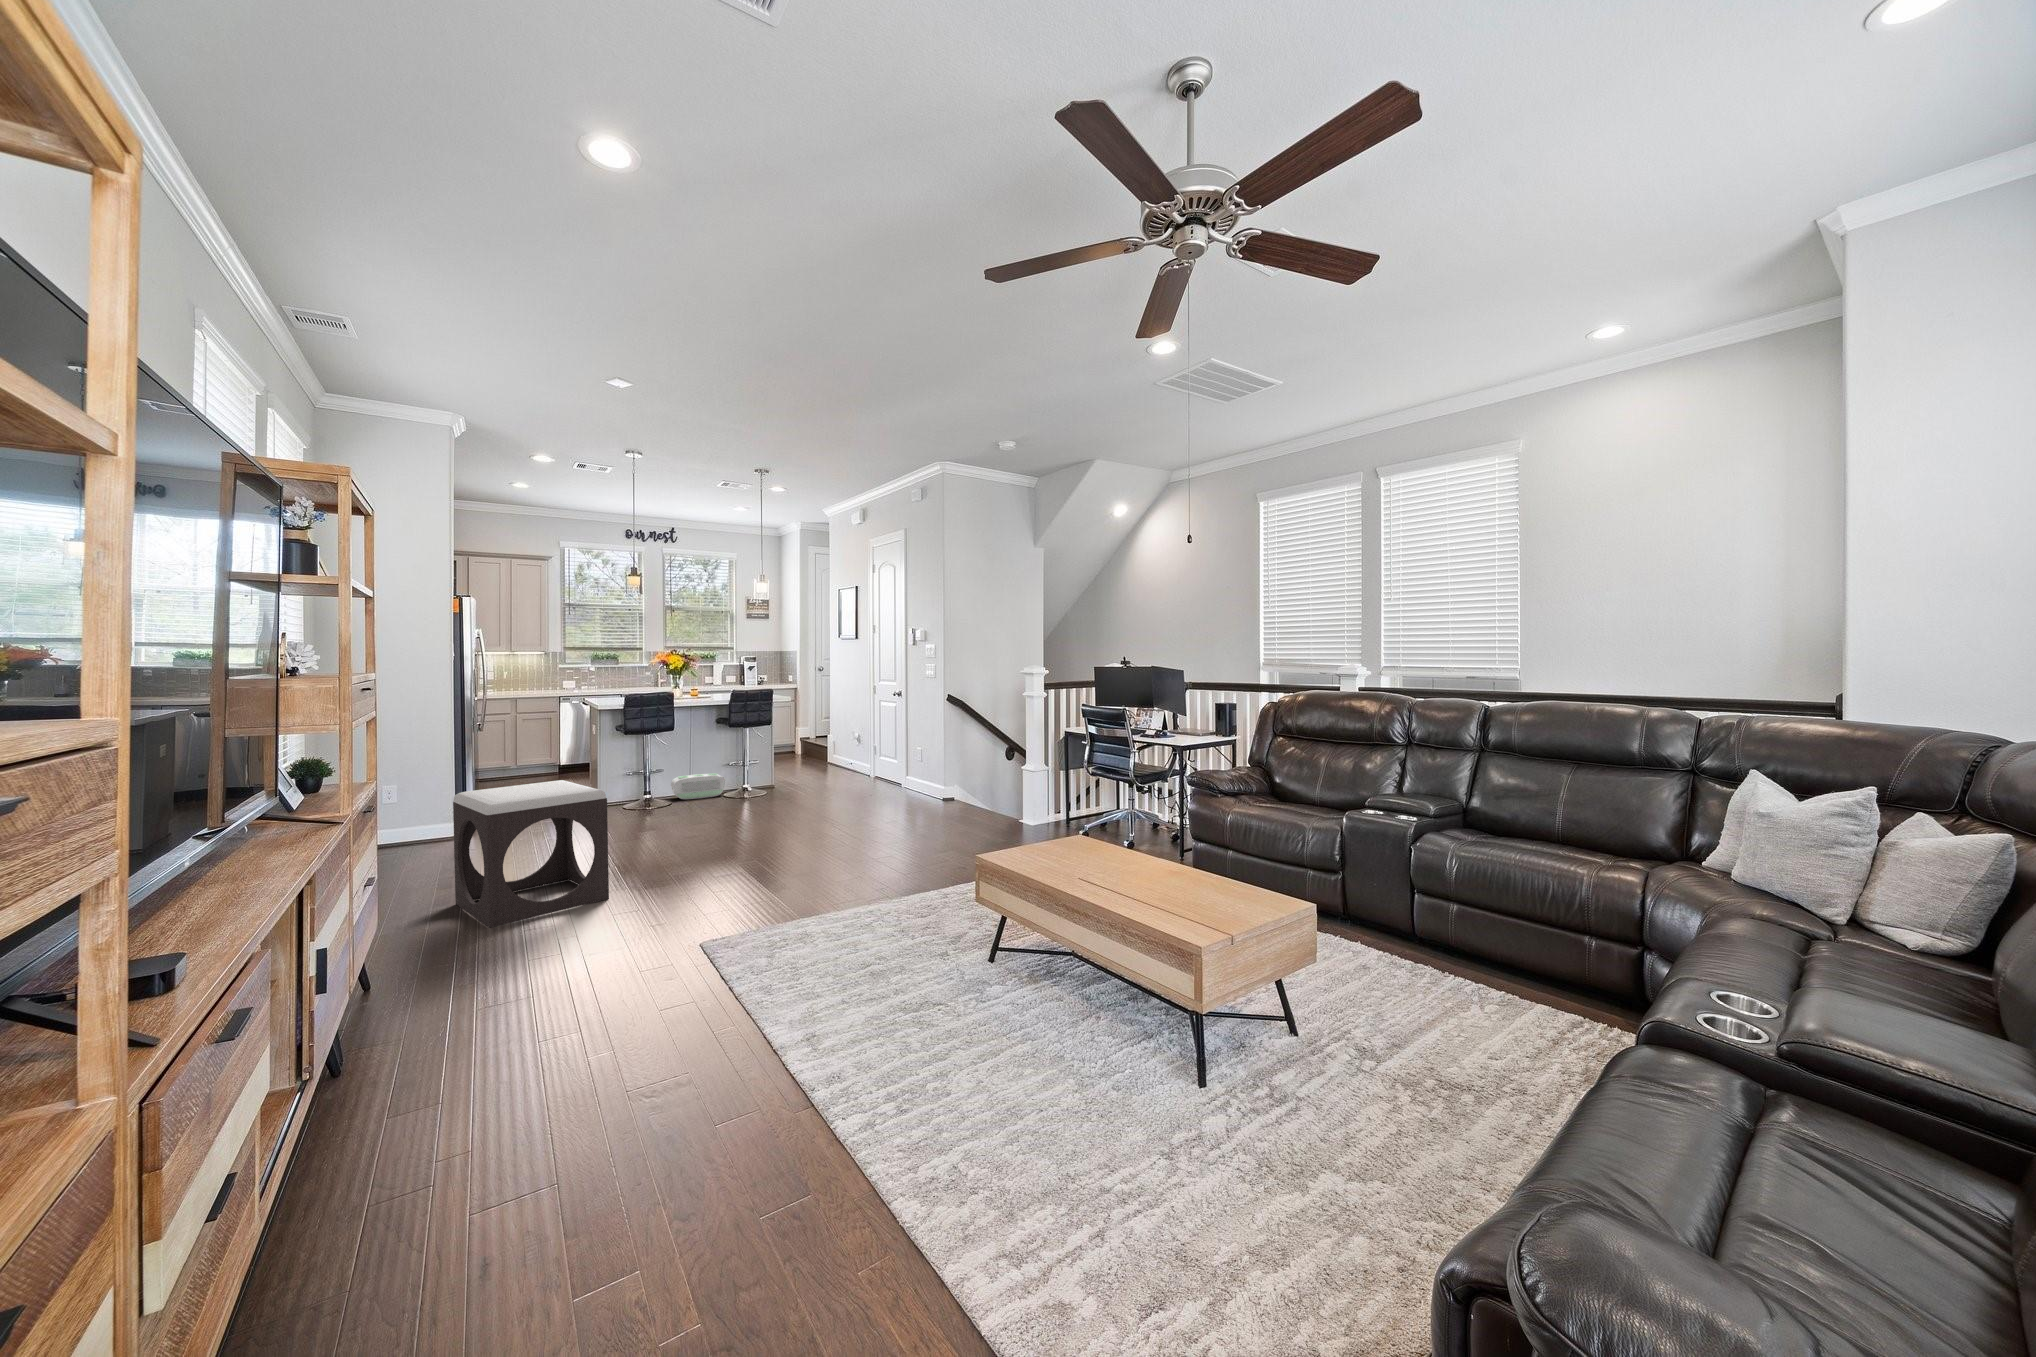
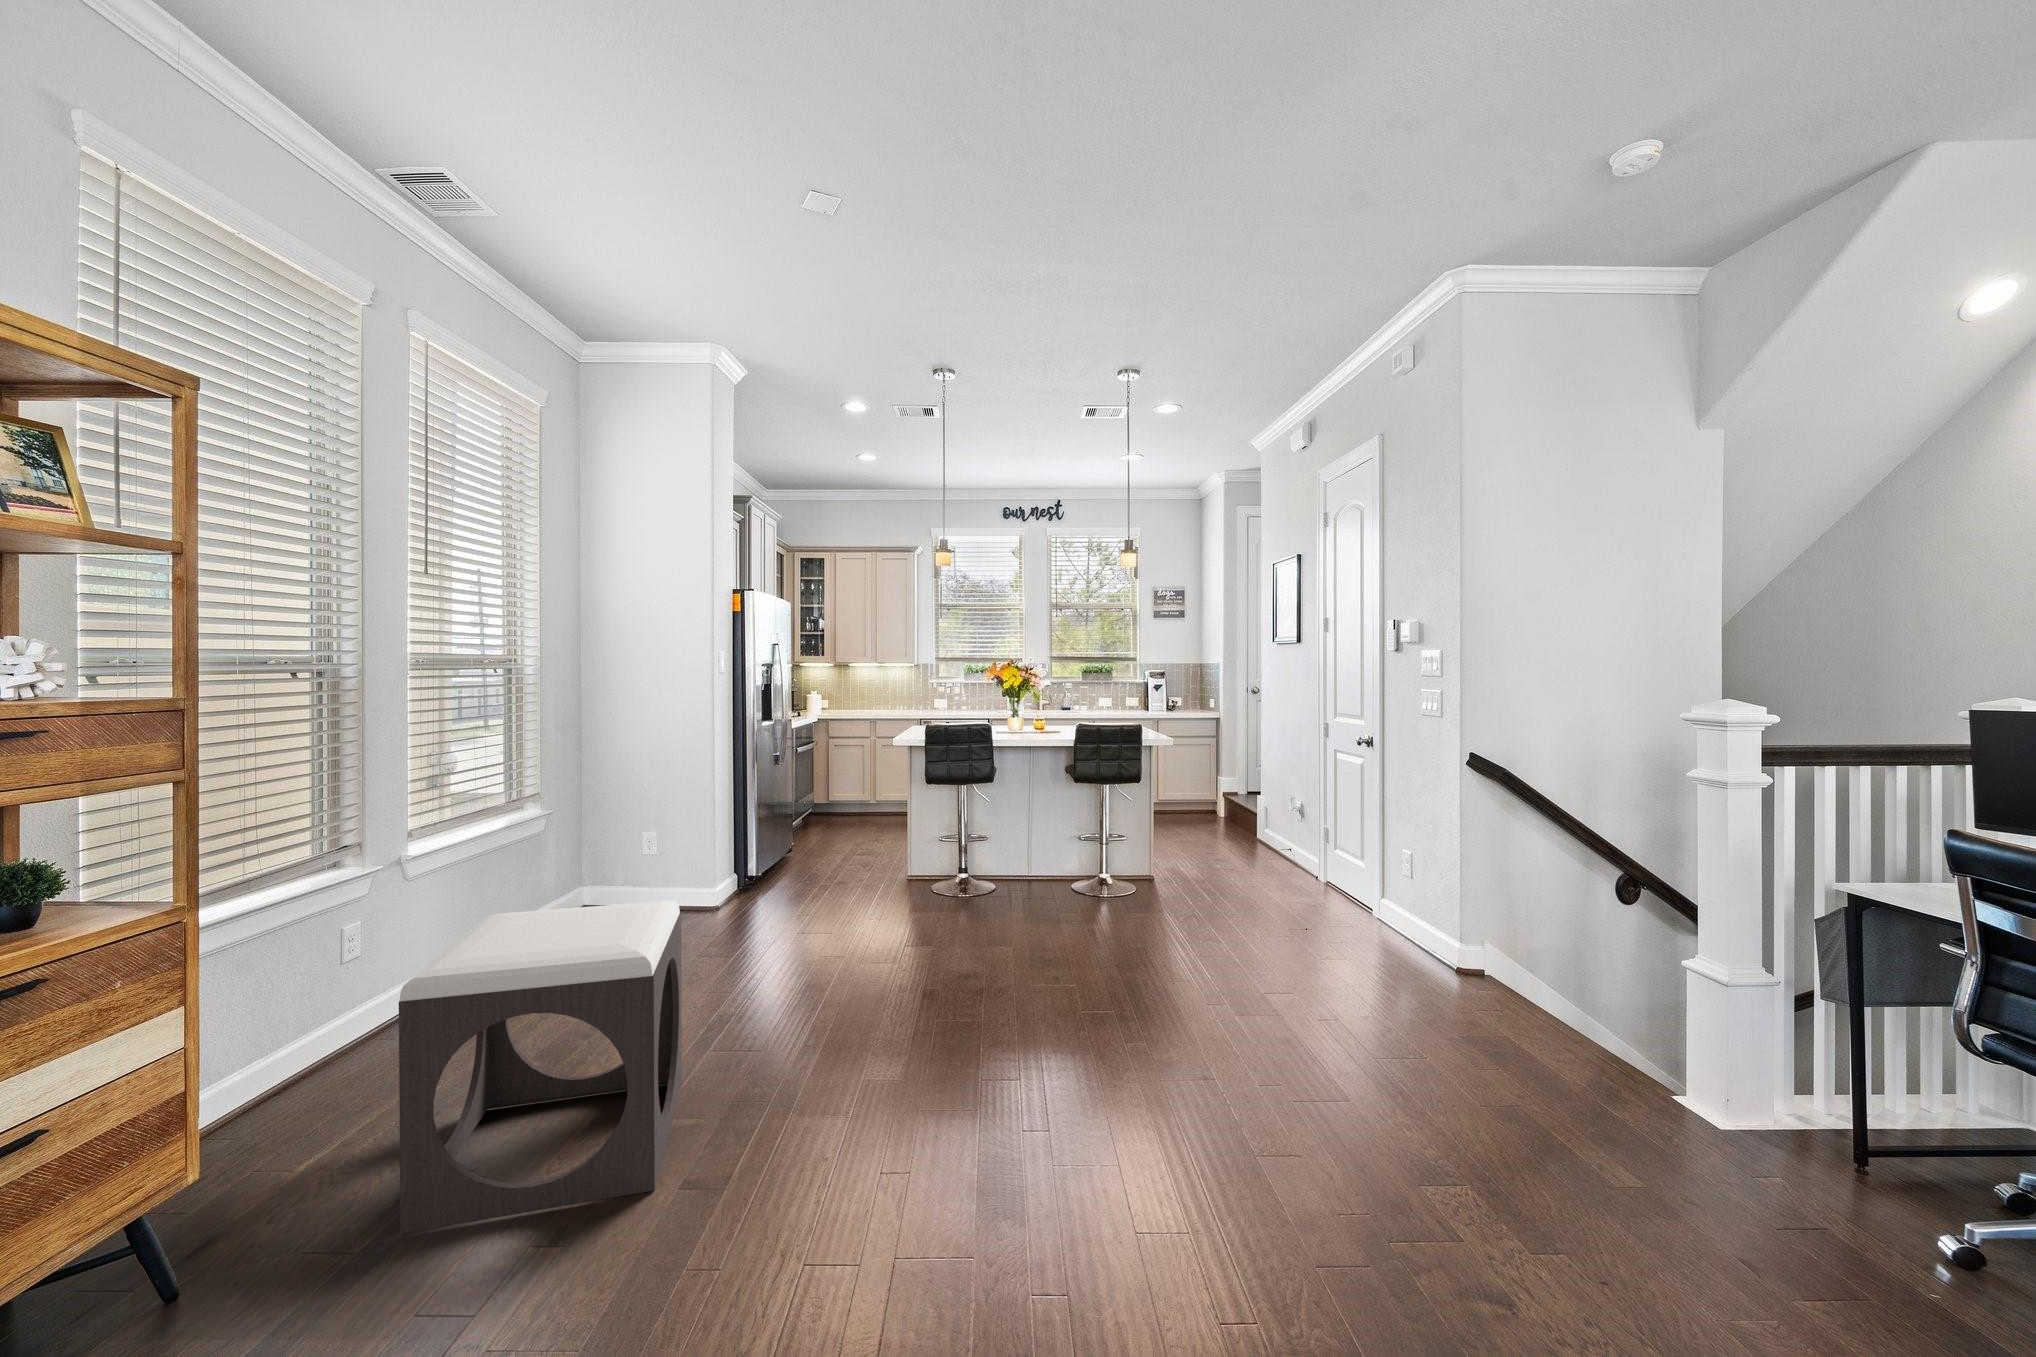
air purifier: present [671,773,725,799] -> none [996,850,1070,889]

